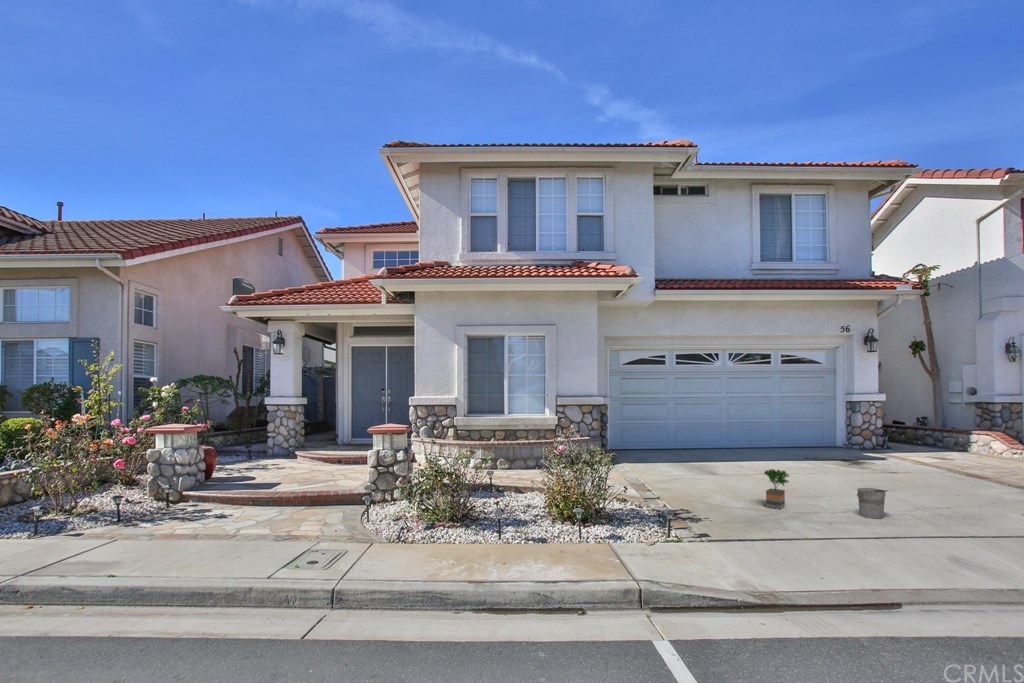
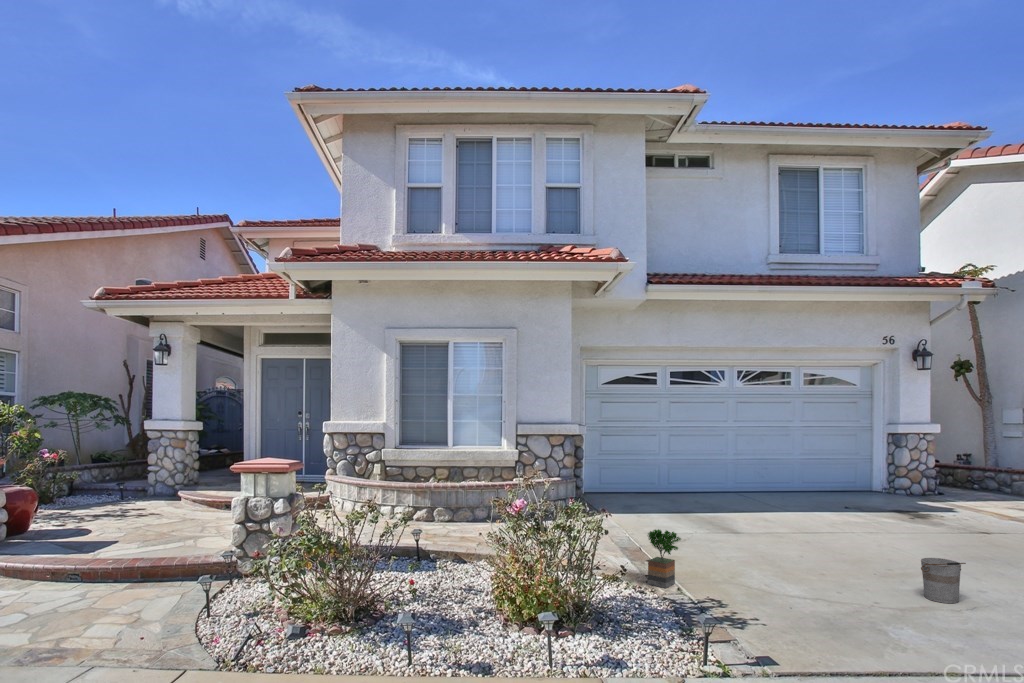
potted tree: present [764,469,789,509] -> present [648,529,681,588]

